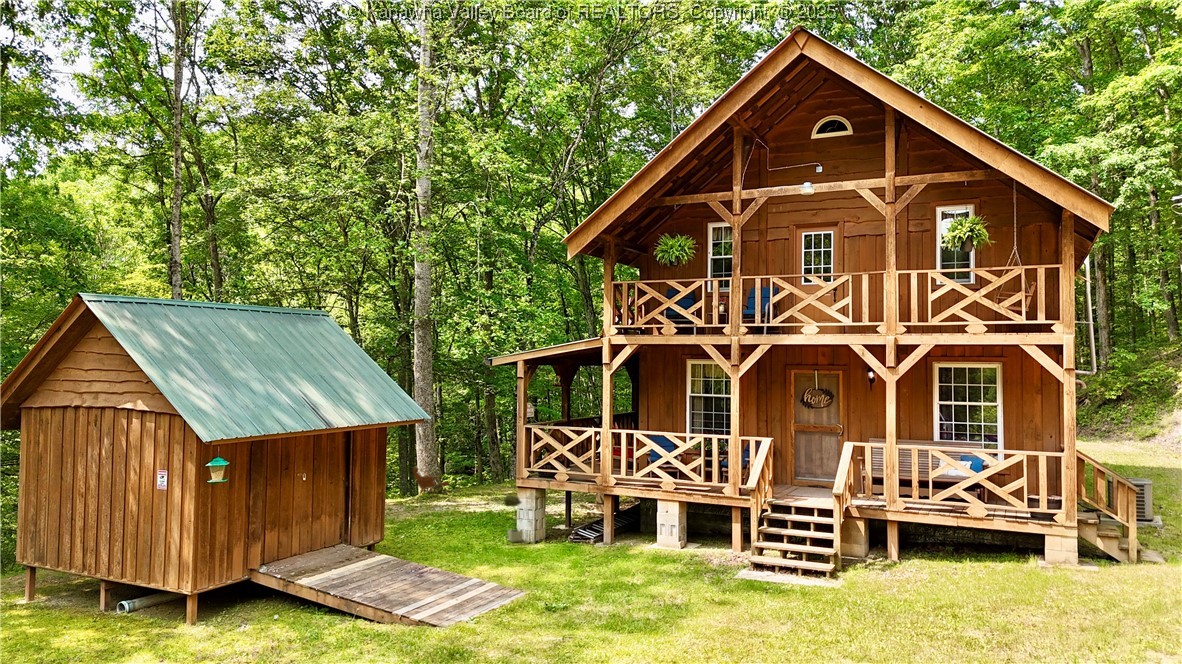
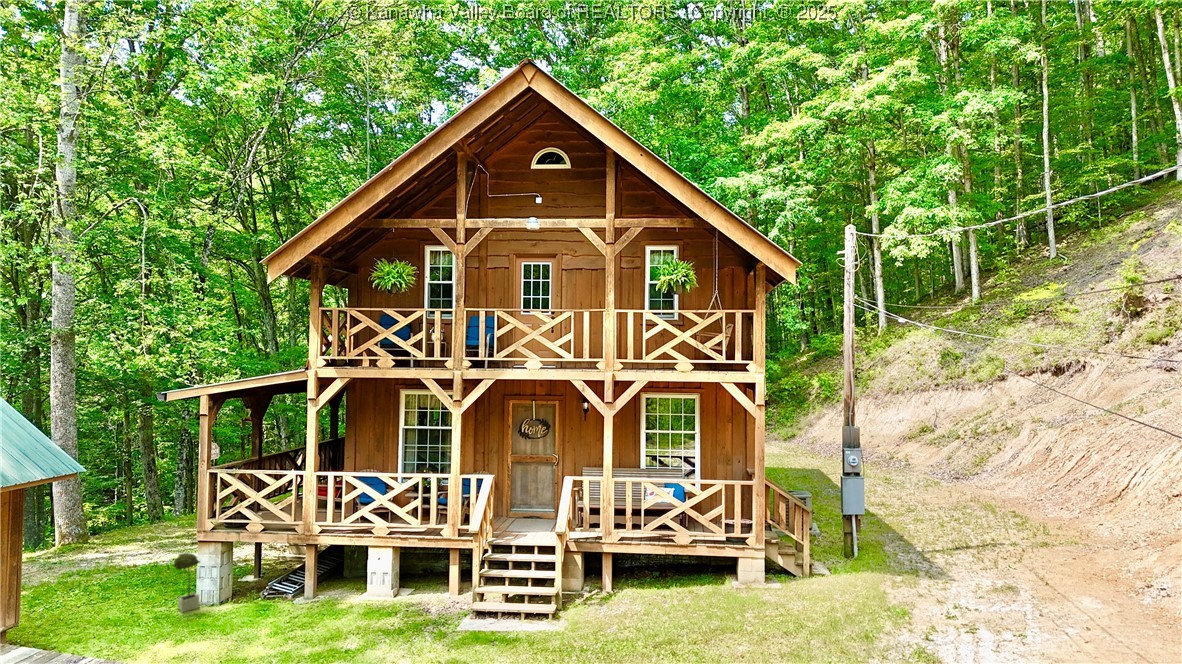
lounge chair: present [413,467,449,493] -> none [81,510,133,542]

